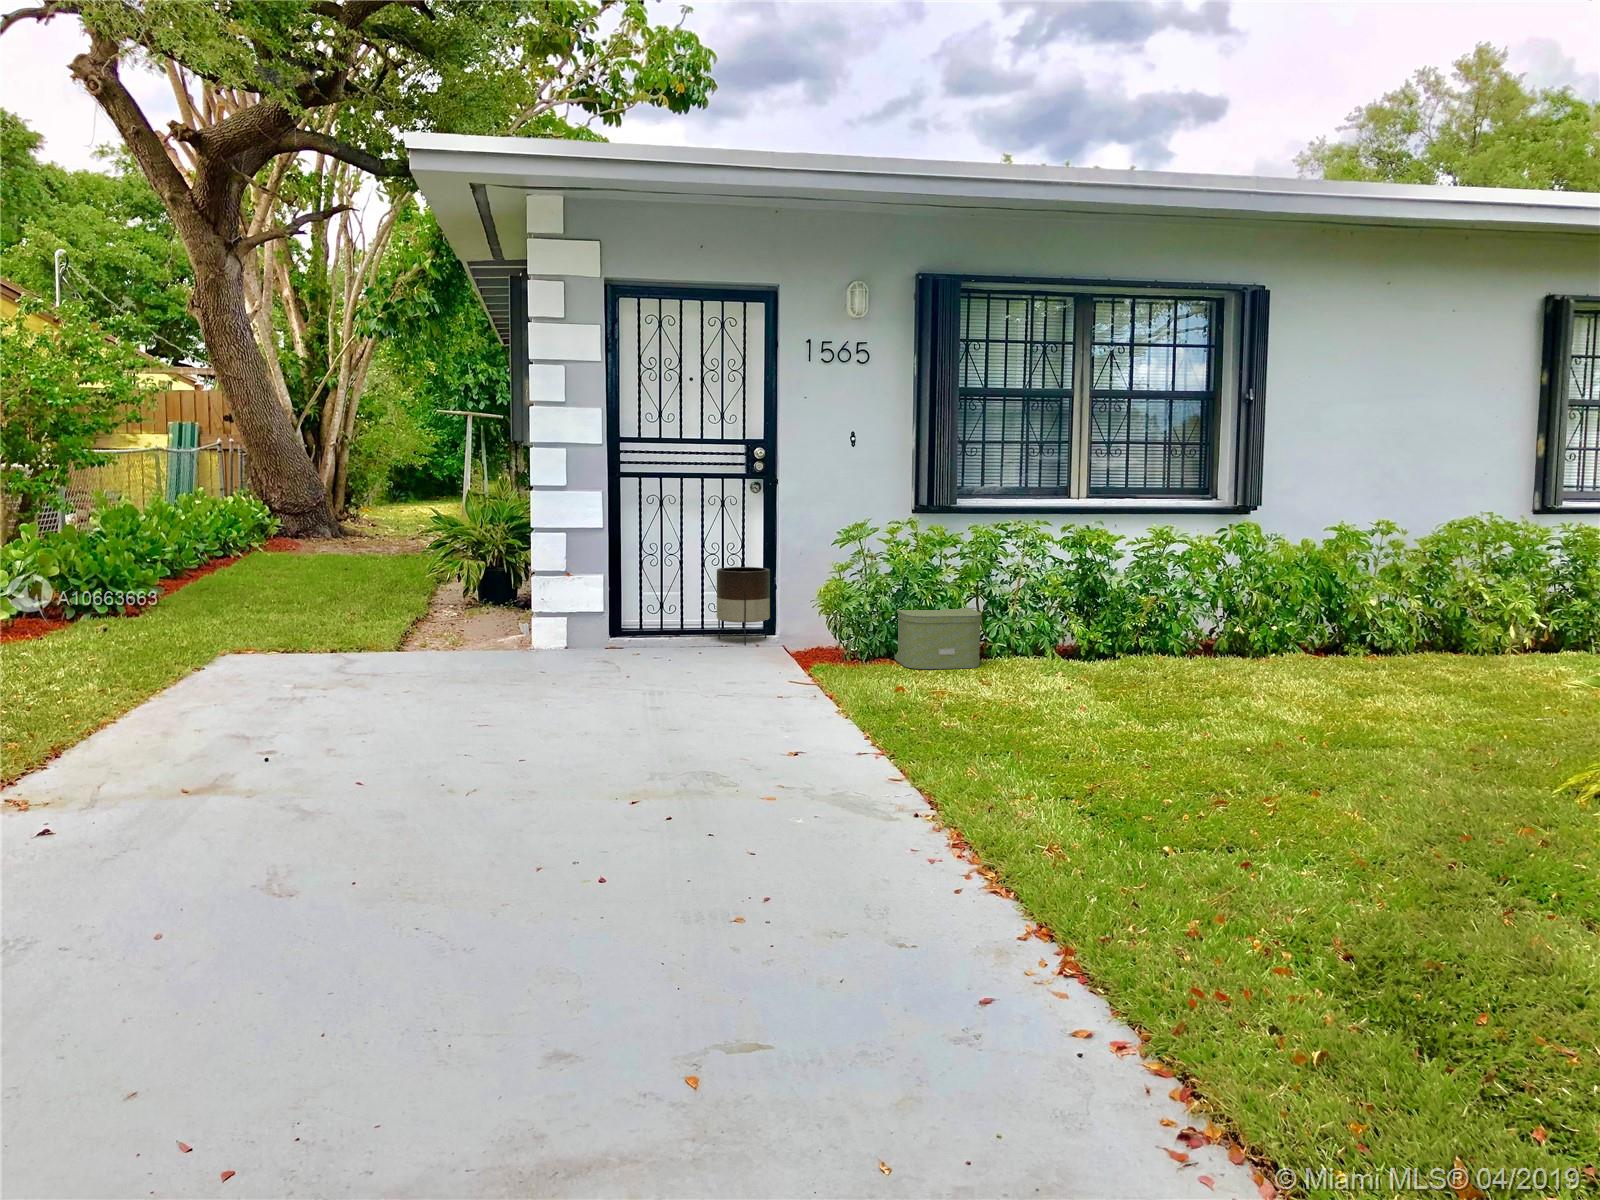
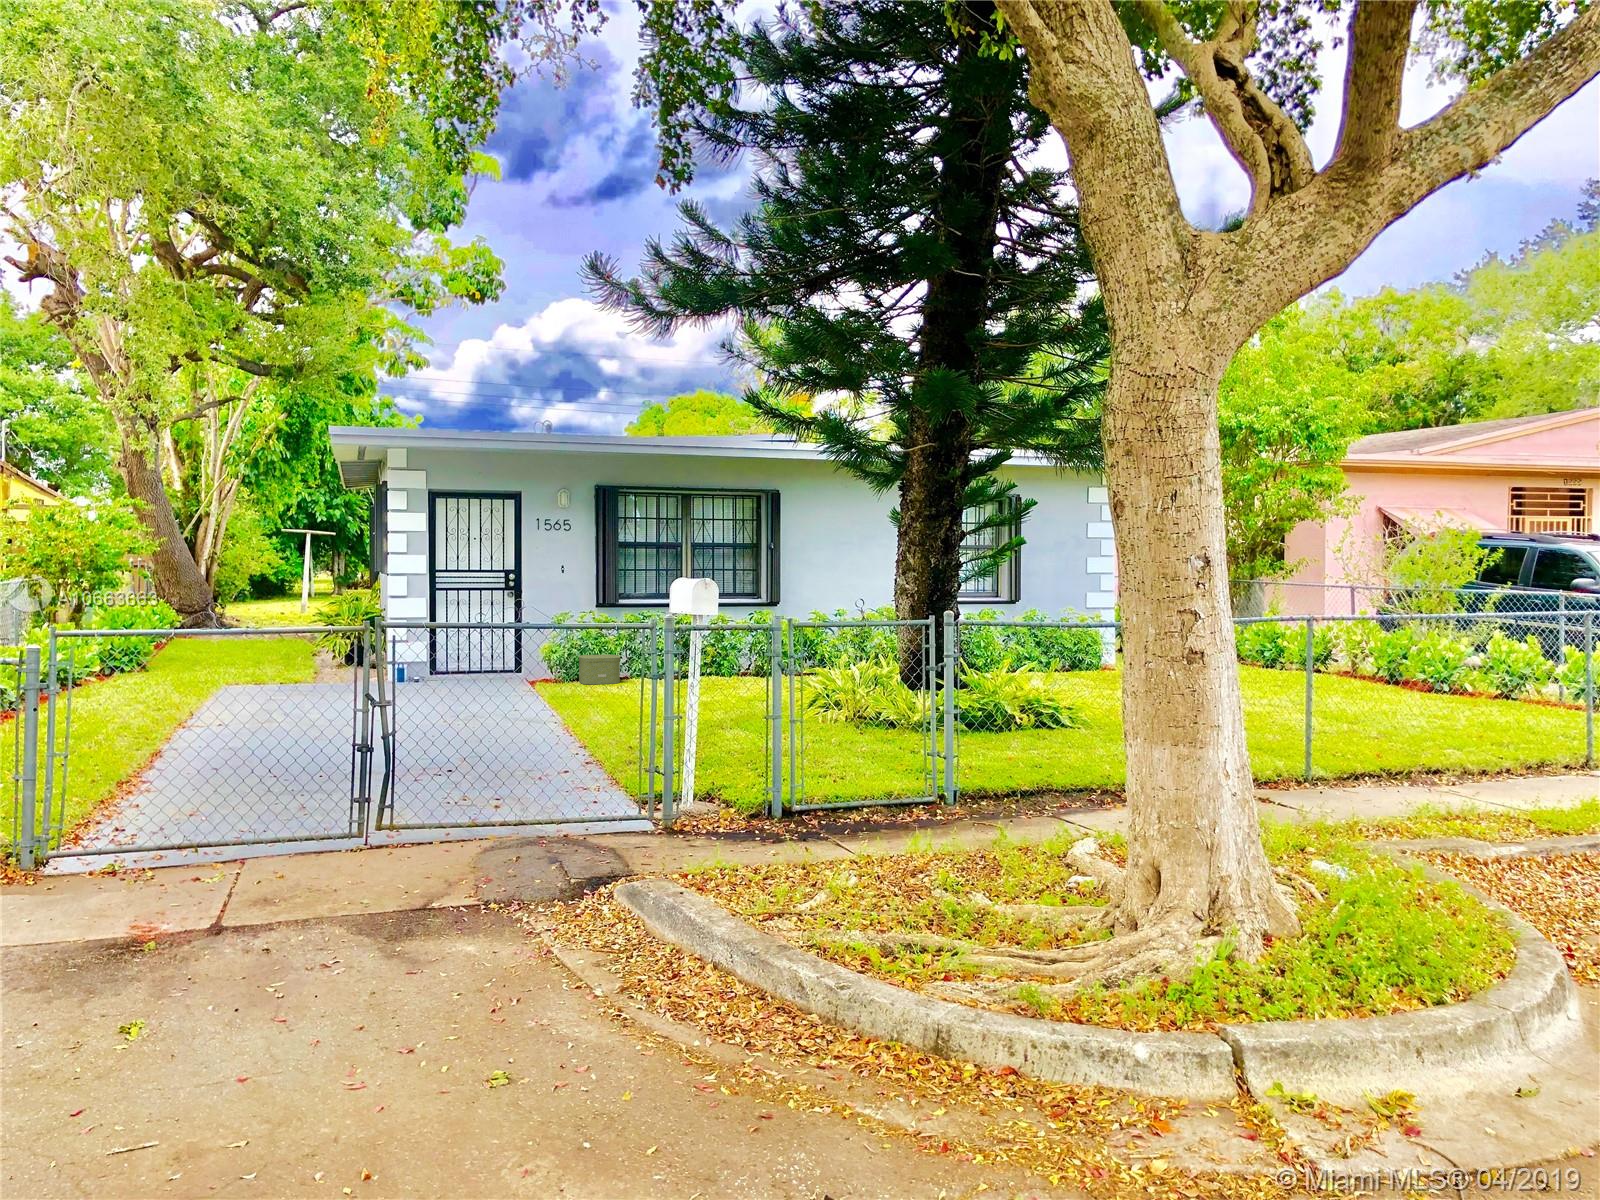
planter: present [717,567,770,645] -> none [488,637,517,678]

